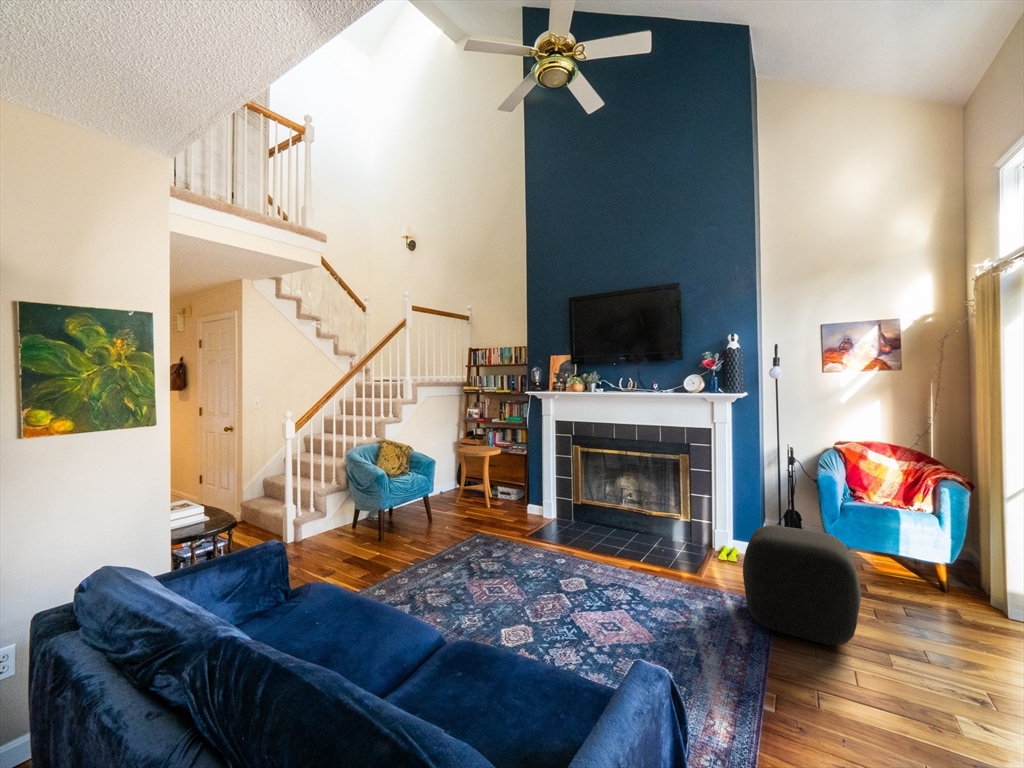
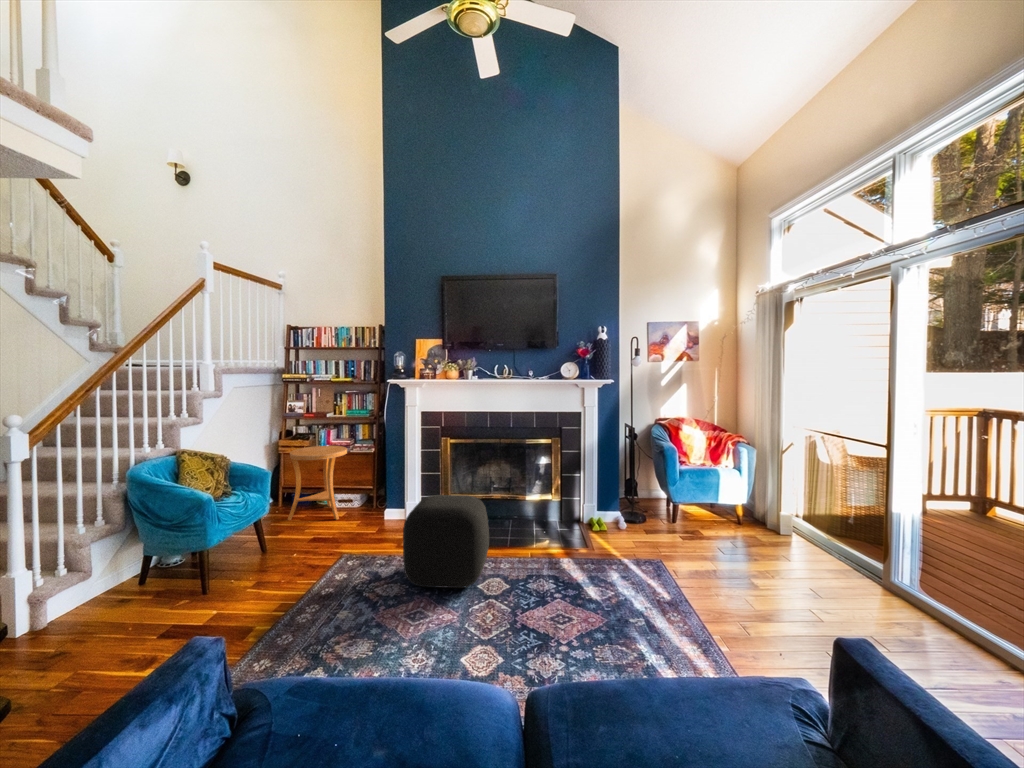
ottoman: present [743,525,861,645] -> present [403,495,489,588]

